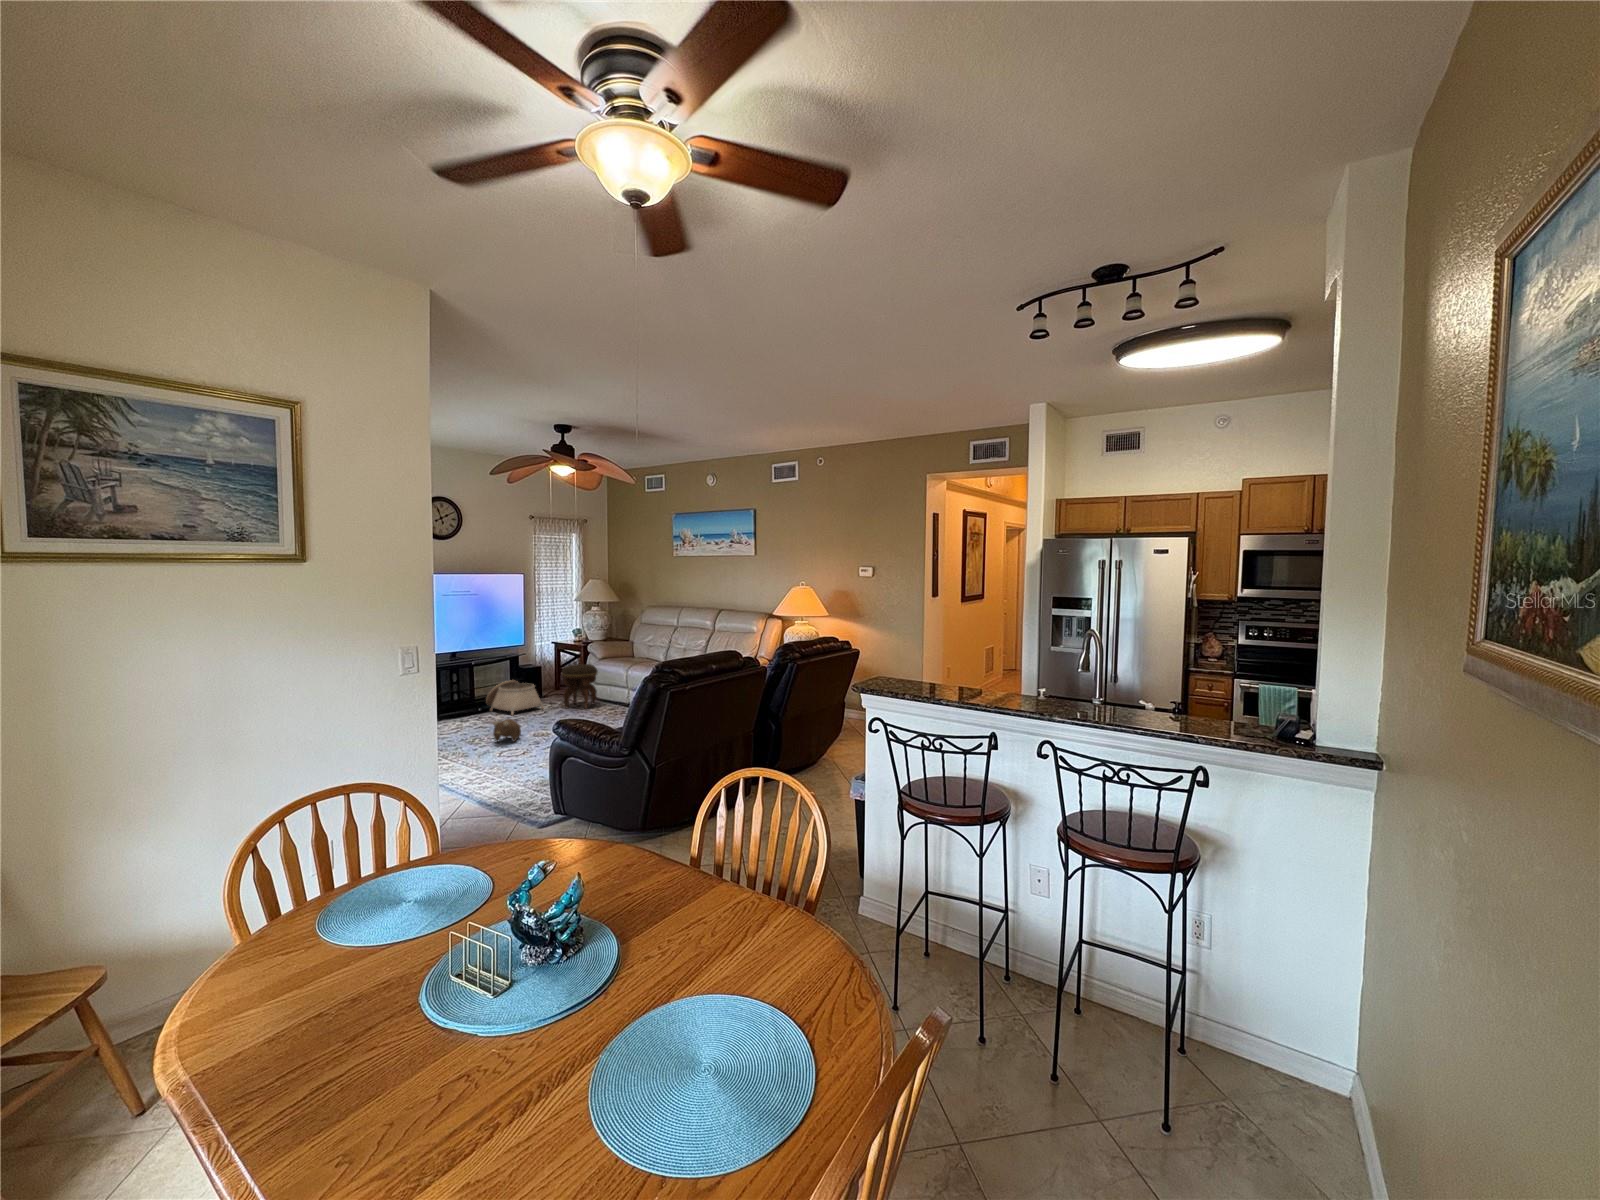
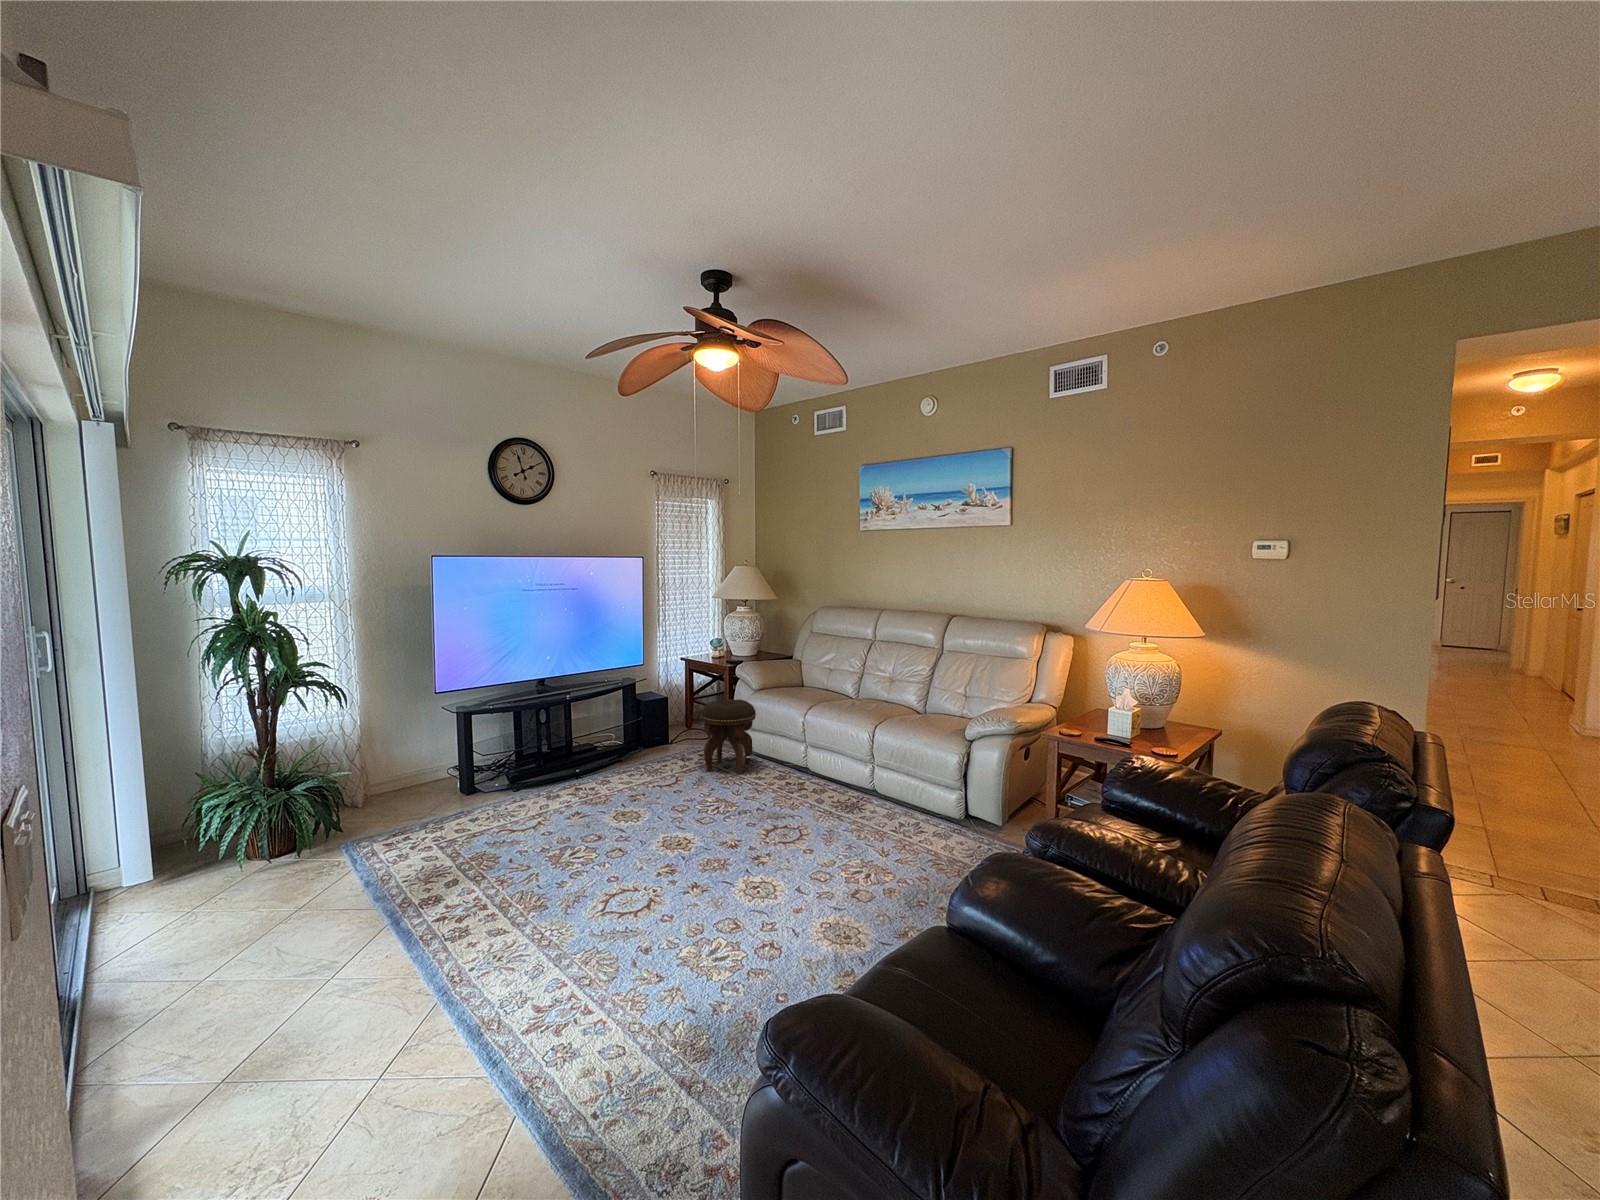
basket: present [486,680,544,715] -> none [588,724,675,786]
plush toy: present [493,719,521,742] -> none [595,818,645,865]

